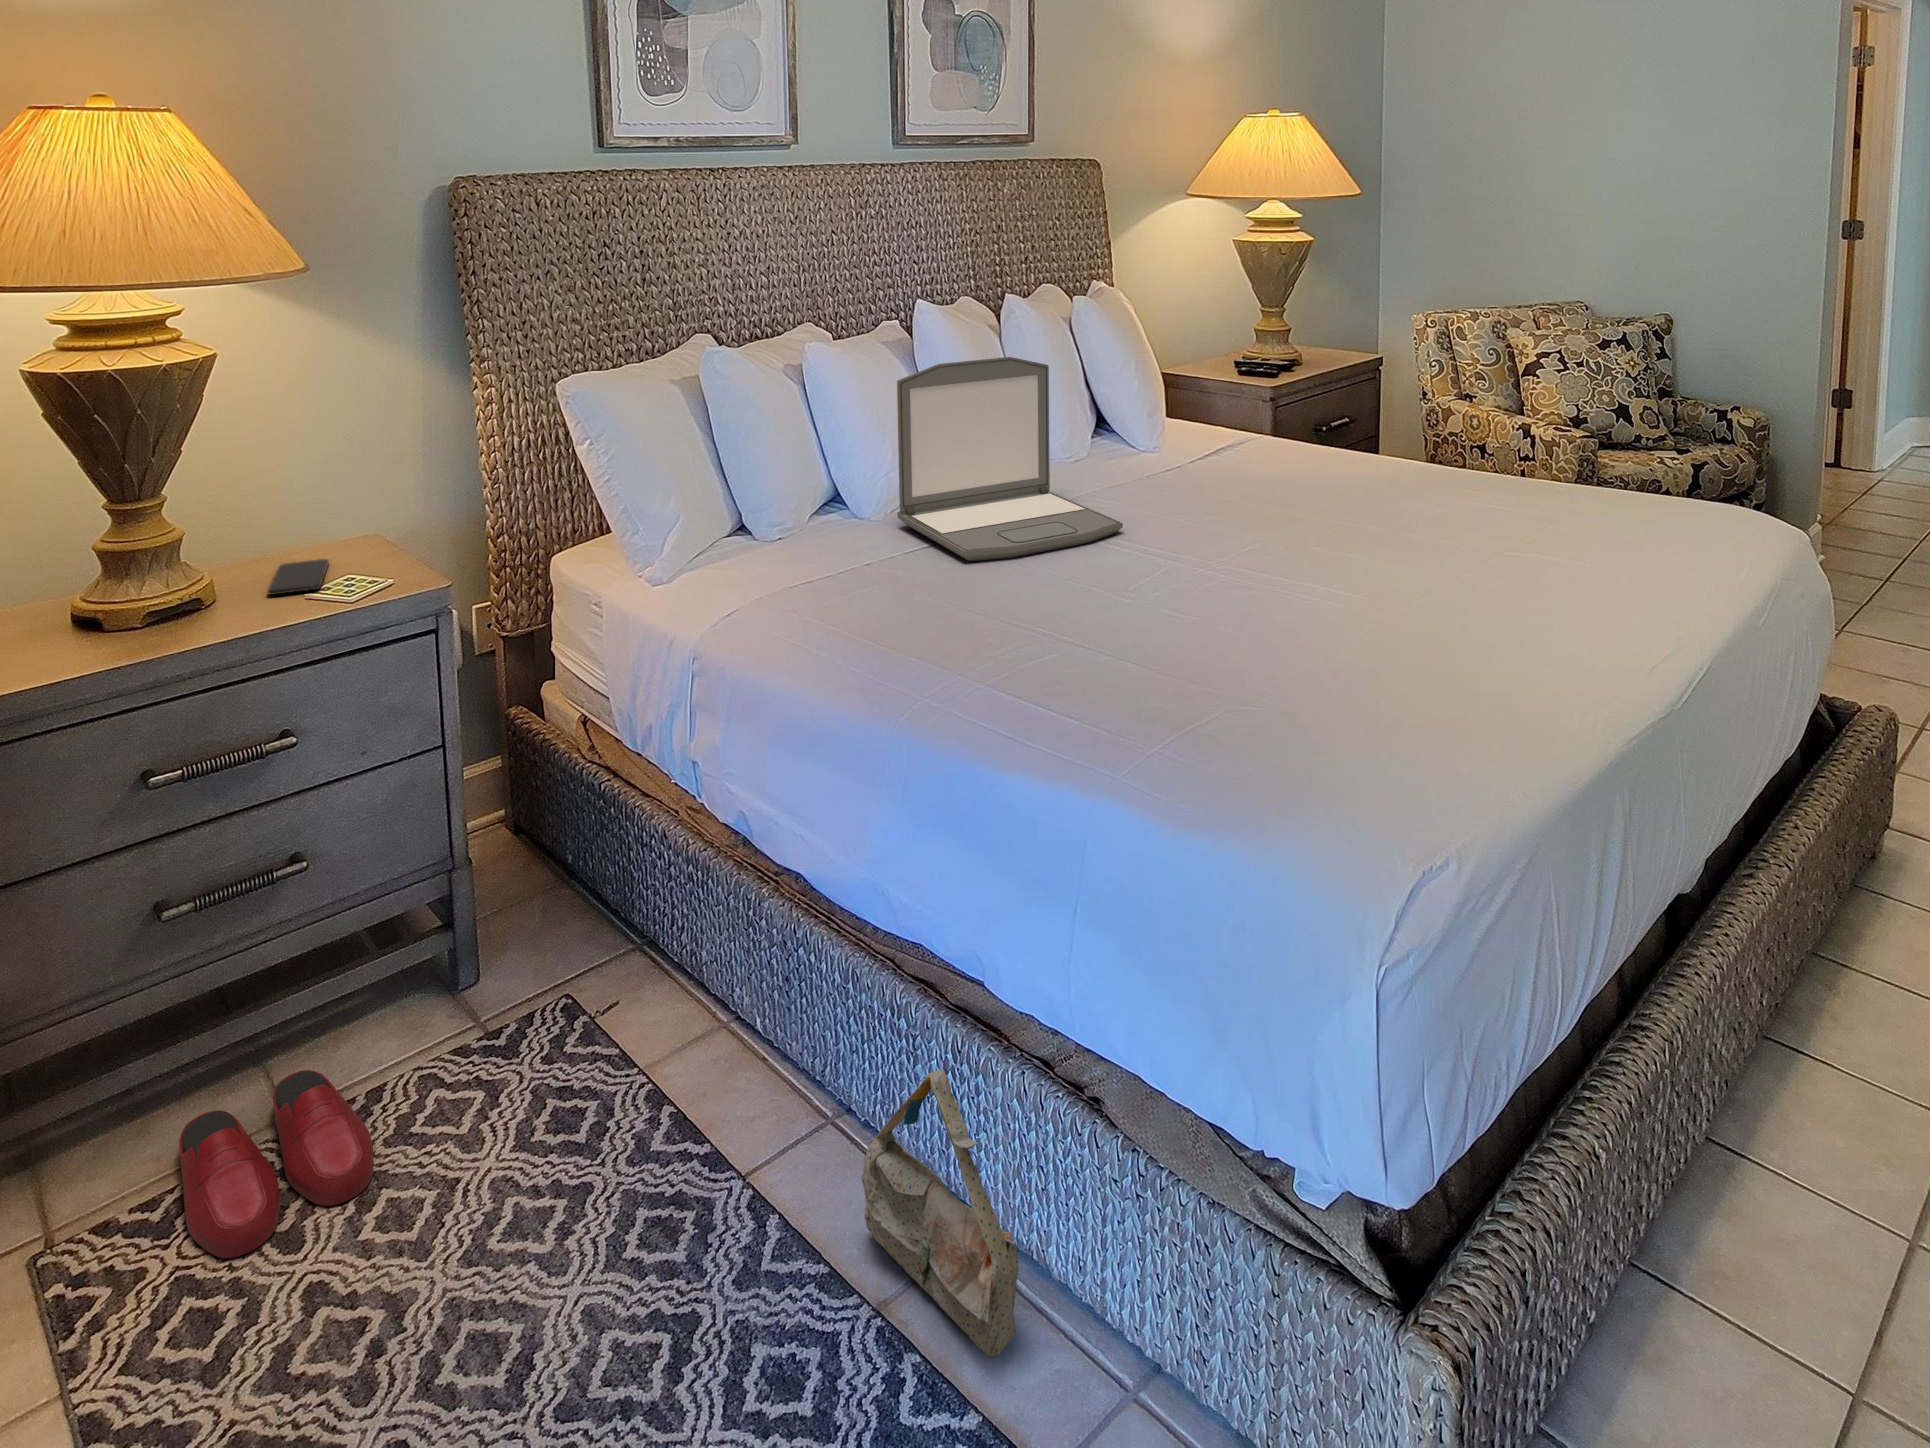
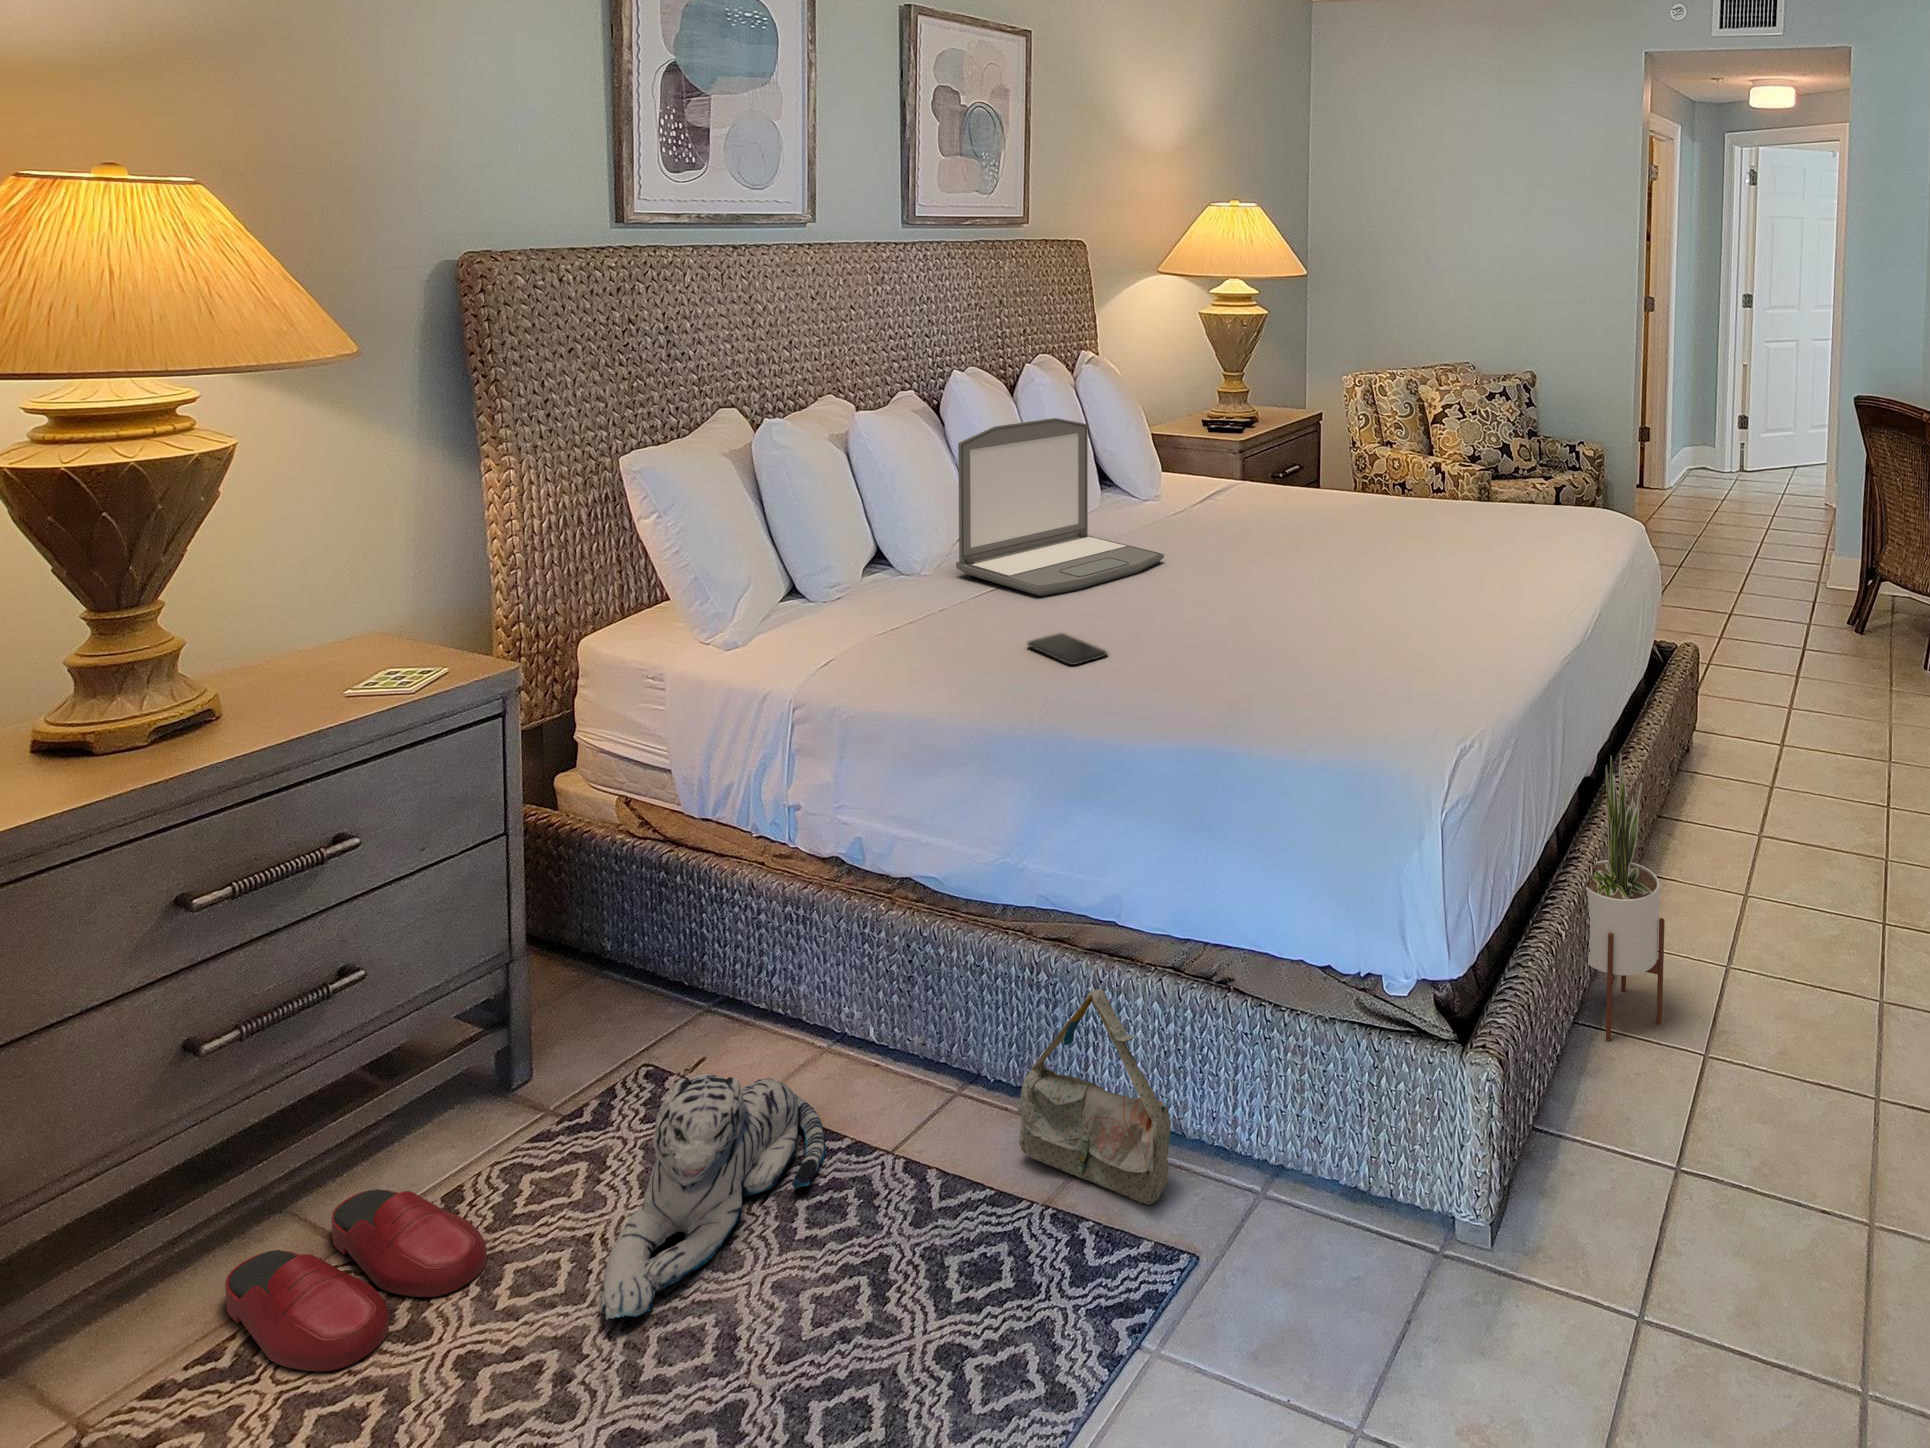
smartphone: present [267,559,329,595] -> present [1027,633,1107,665]
potted plant: none [1627,892,1785,1315] -> present [1586,754,1665,1041]
plush toy: none [428,1047,690,1301] -> present [601,1073,826,1320]

